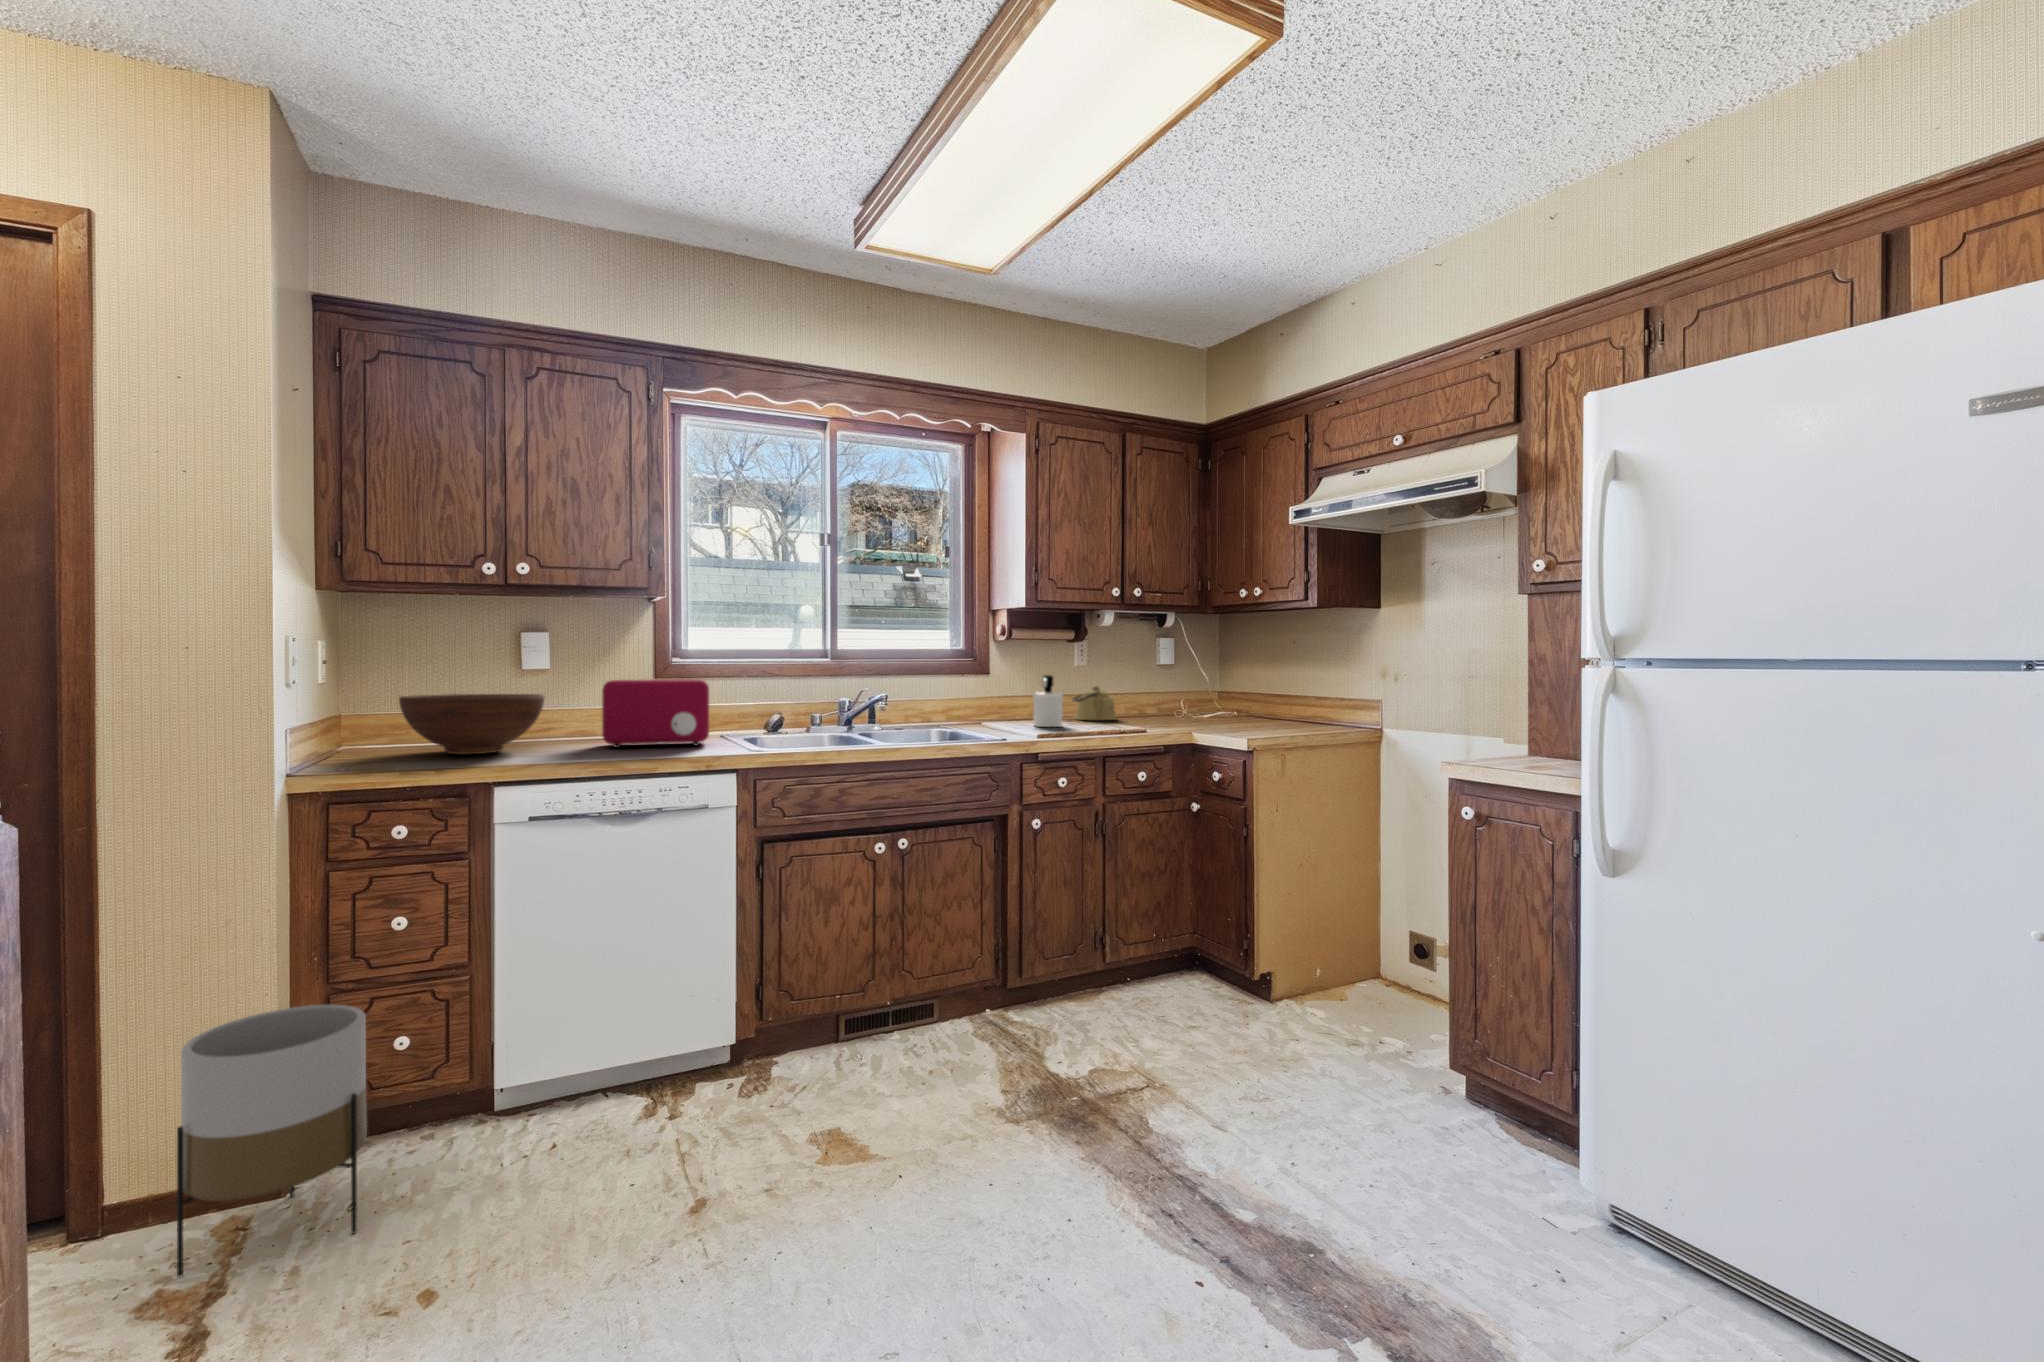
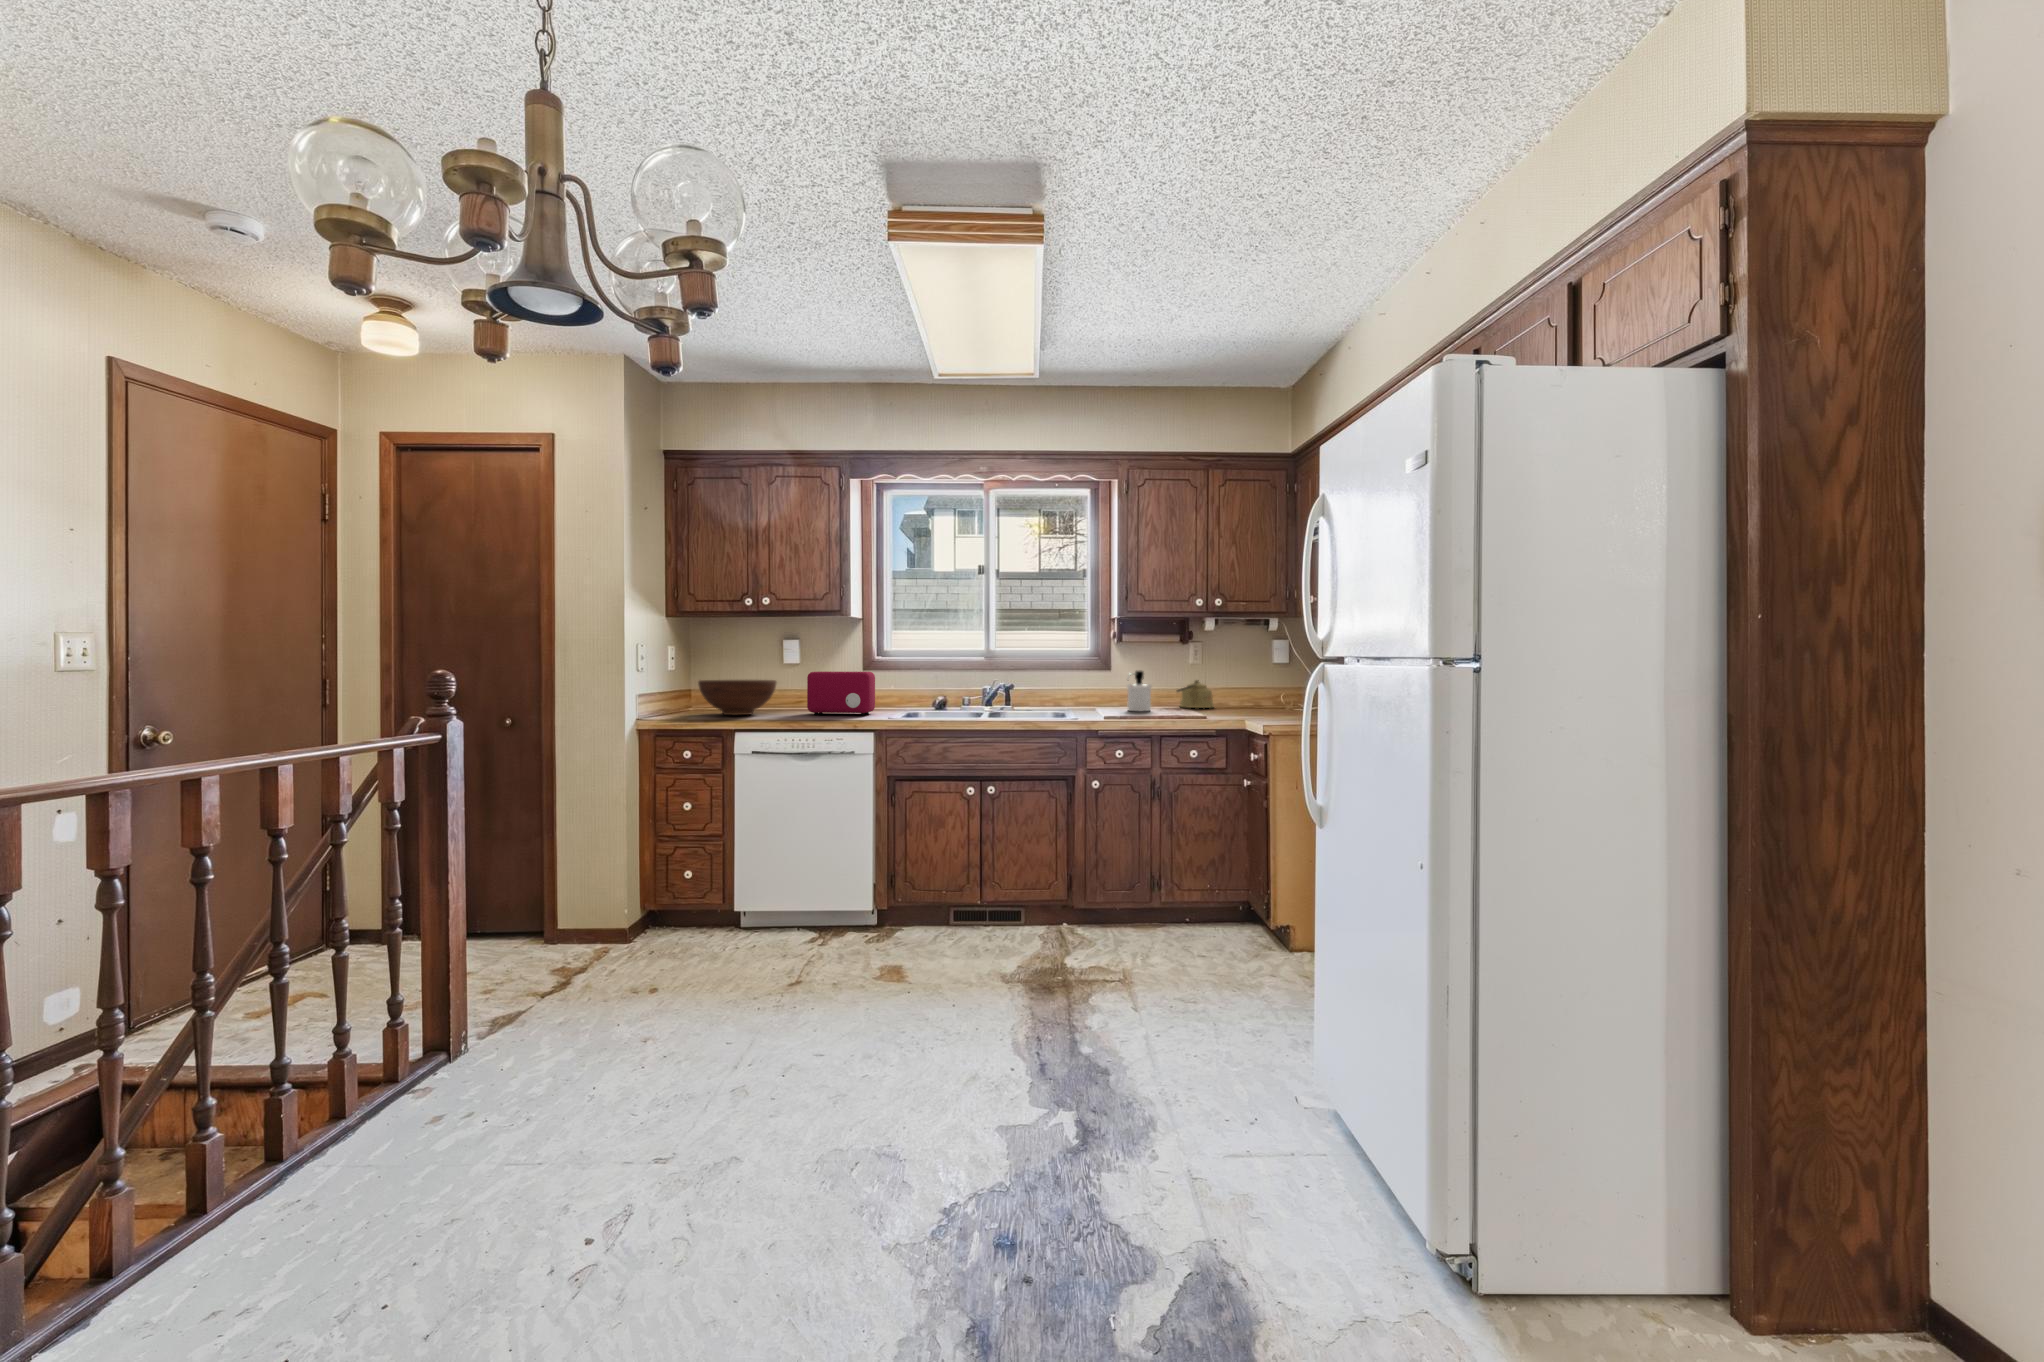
planter: present [177,1005,367,1277] -> none [572,845,657,965]

